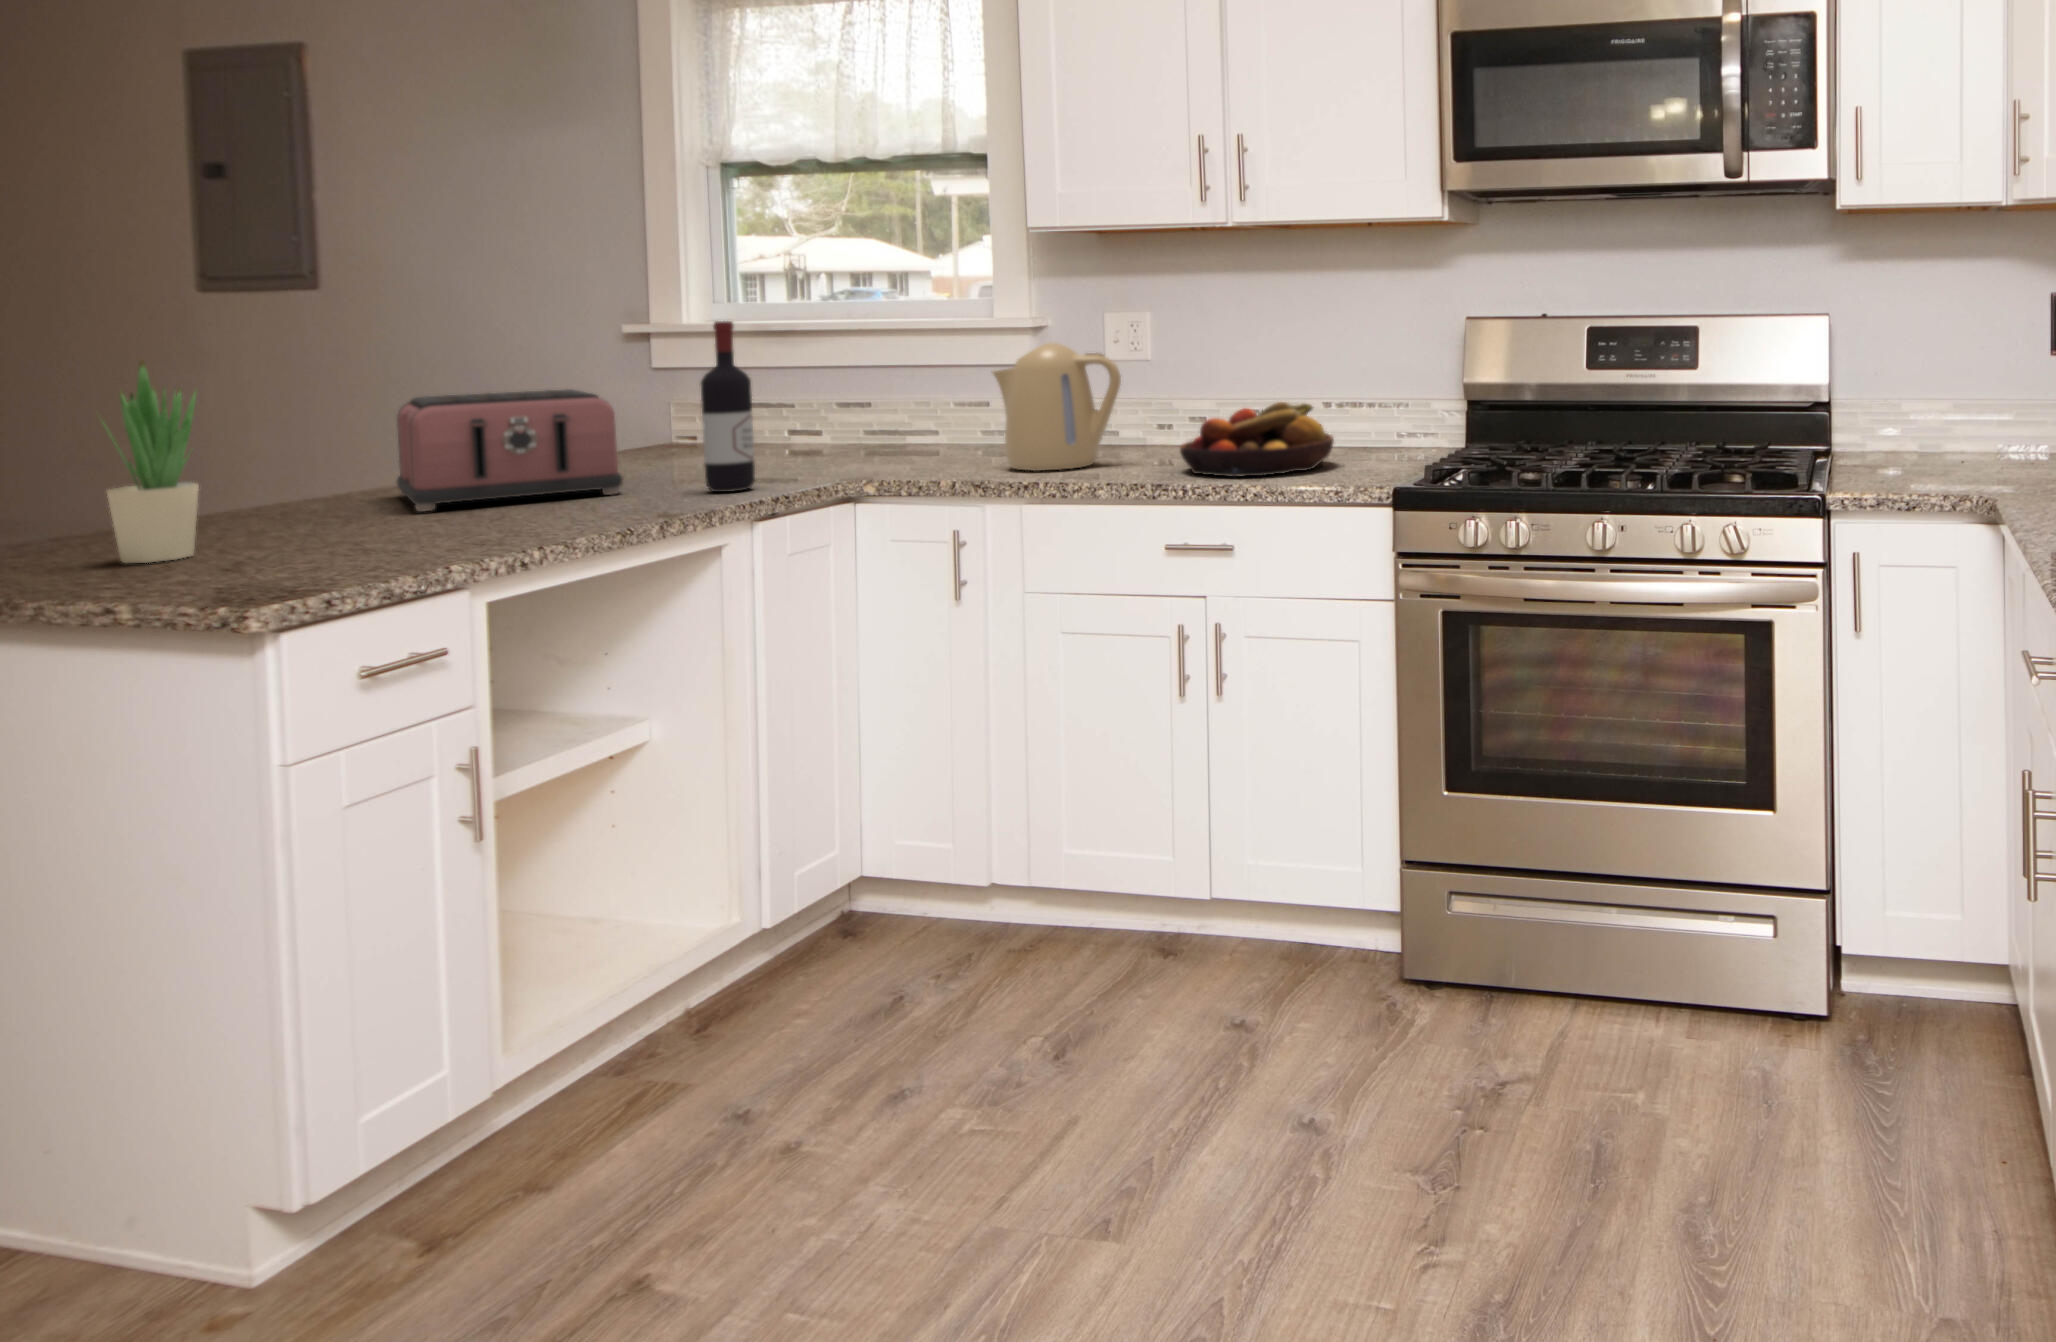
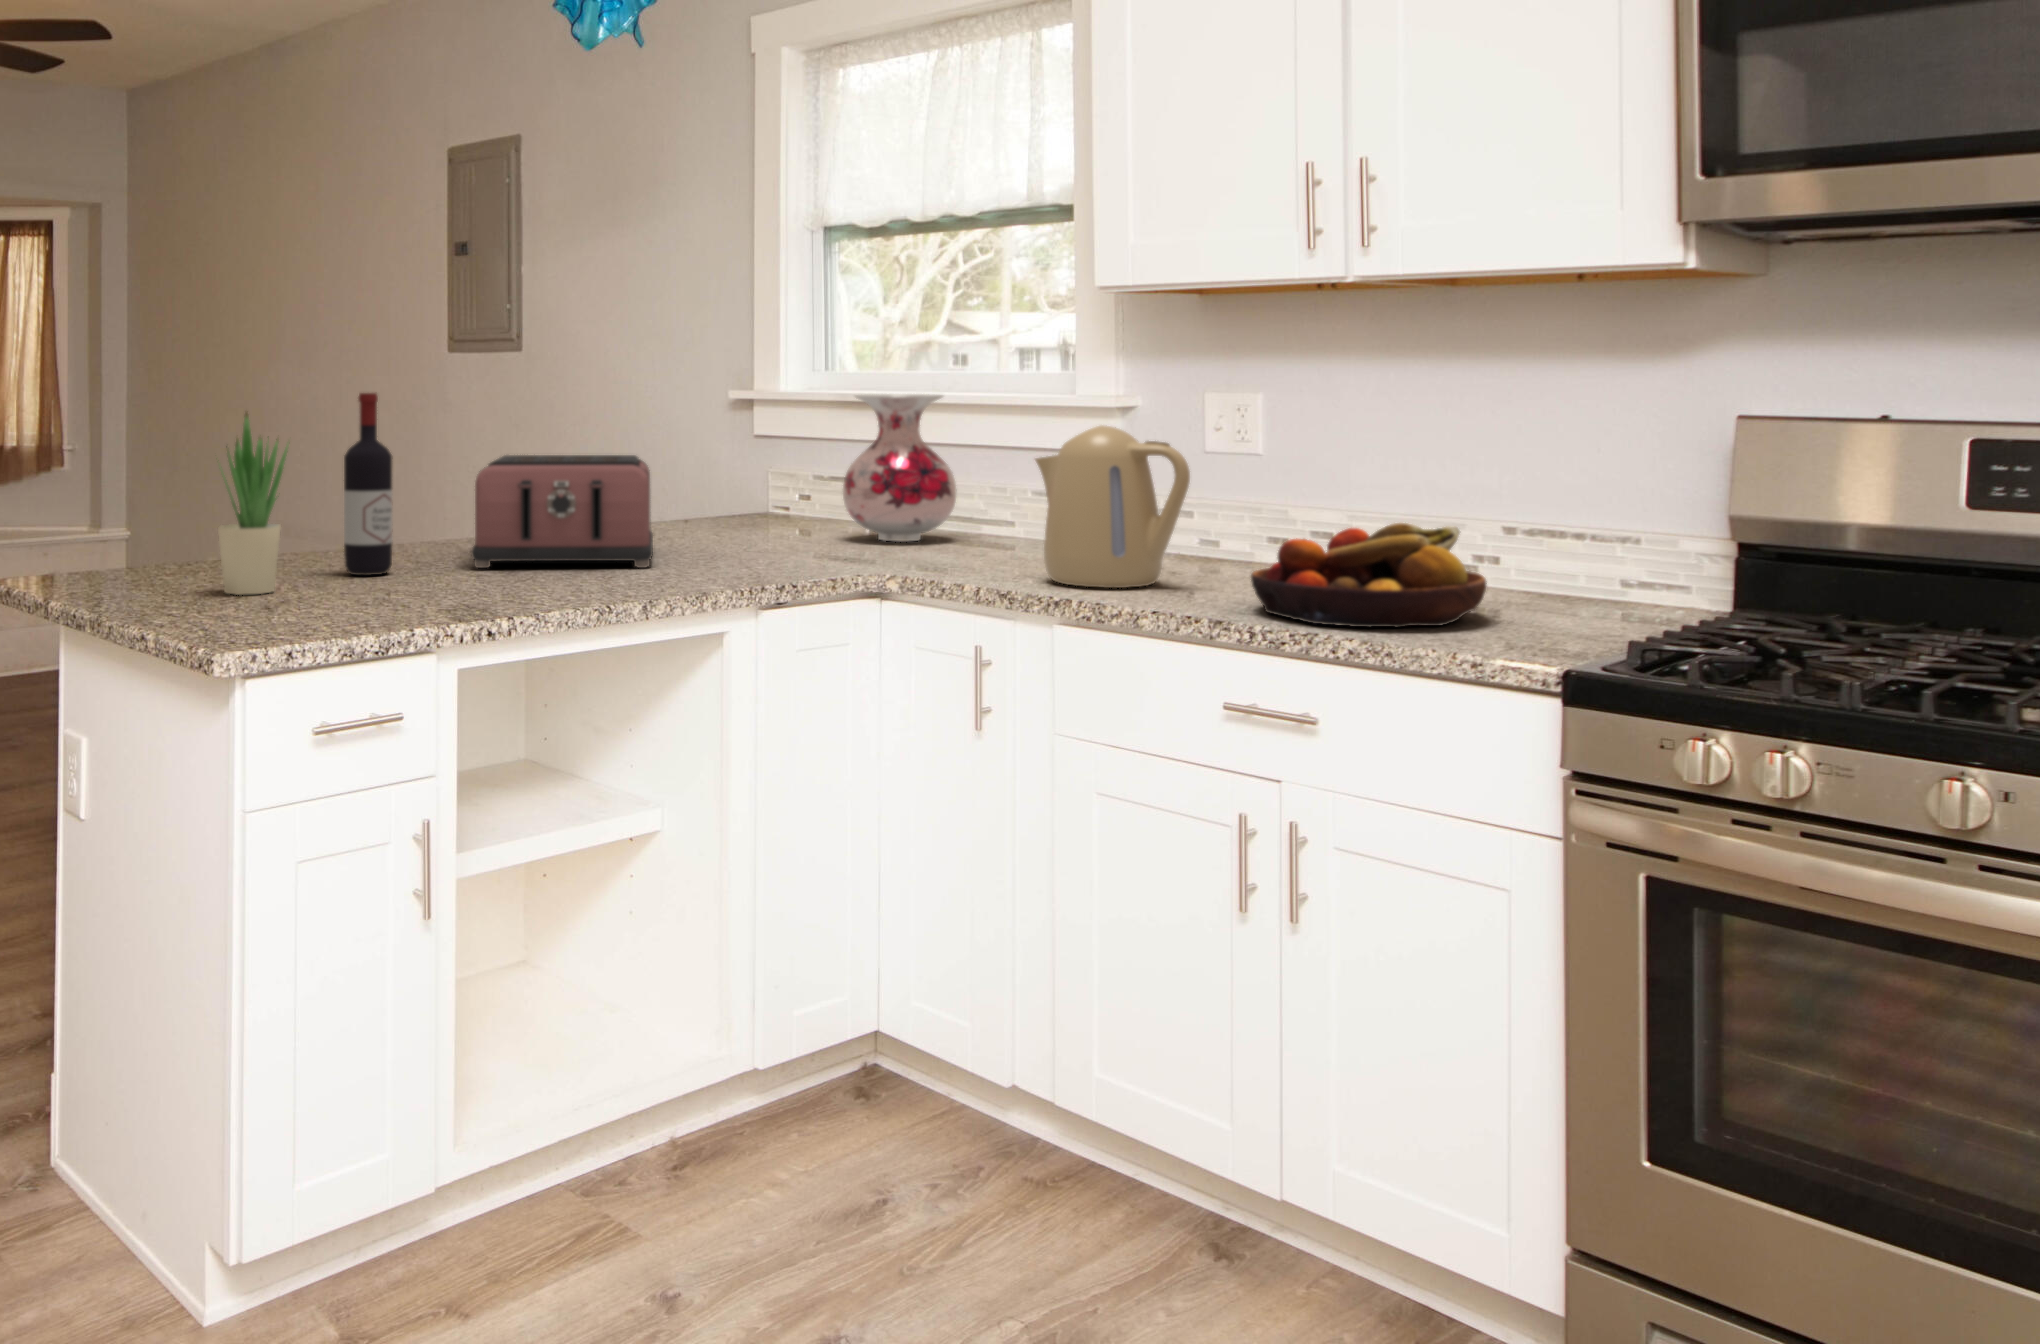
wine bottle: present [701,321,755,492] -> present [344,393,393,576]
vase: none [779,322,888,454] -> present [843,394,956,541]

